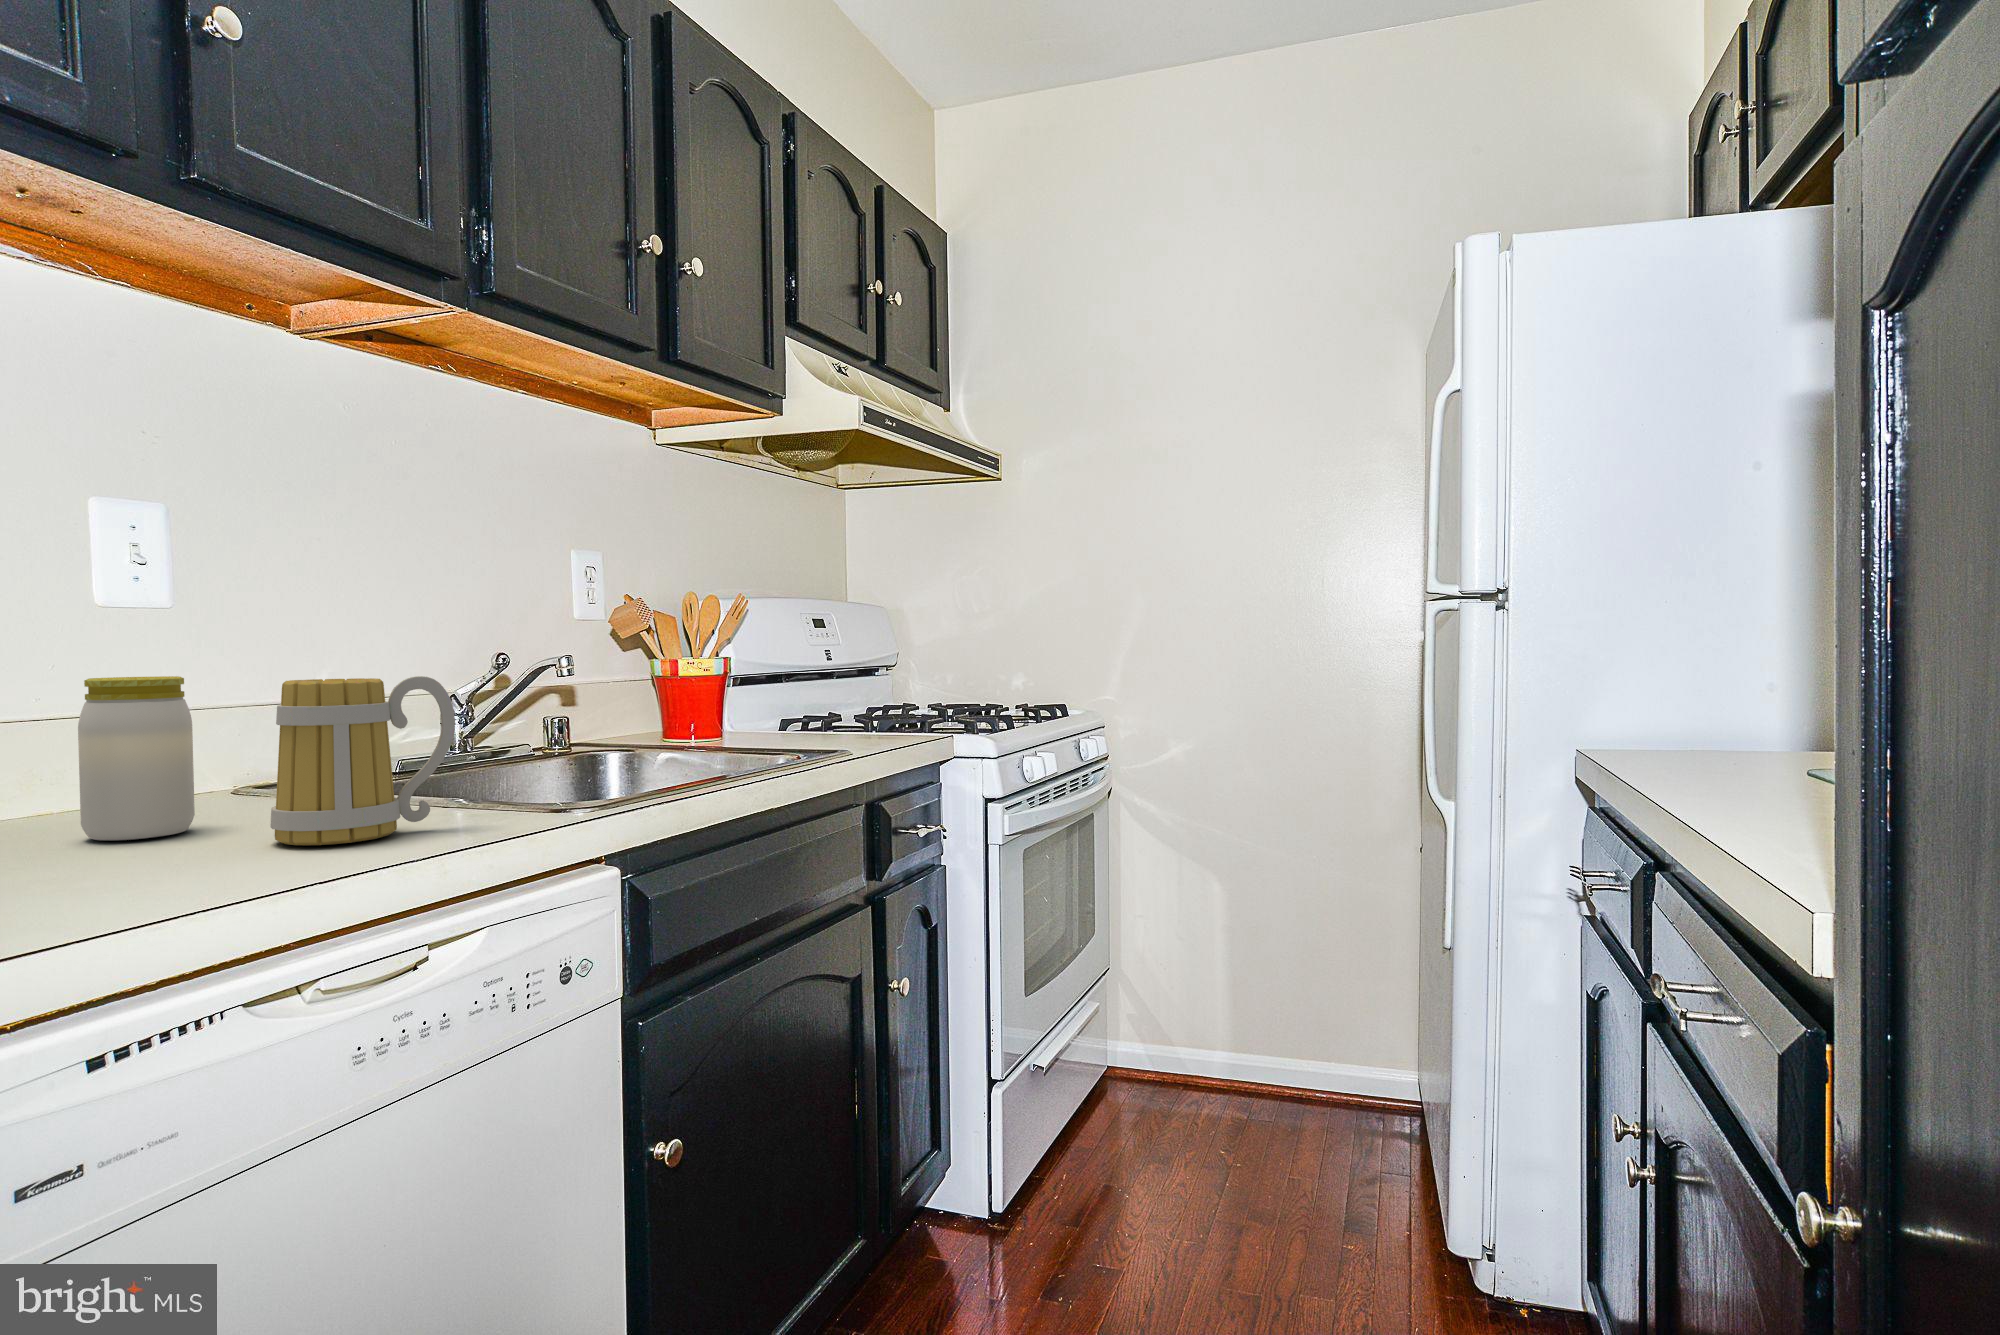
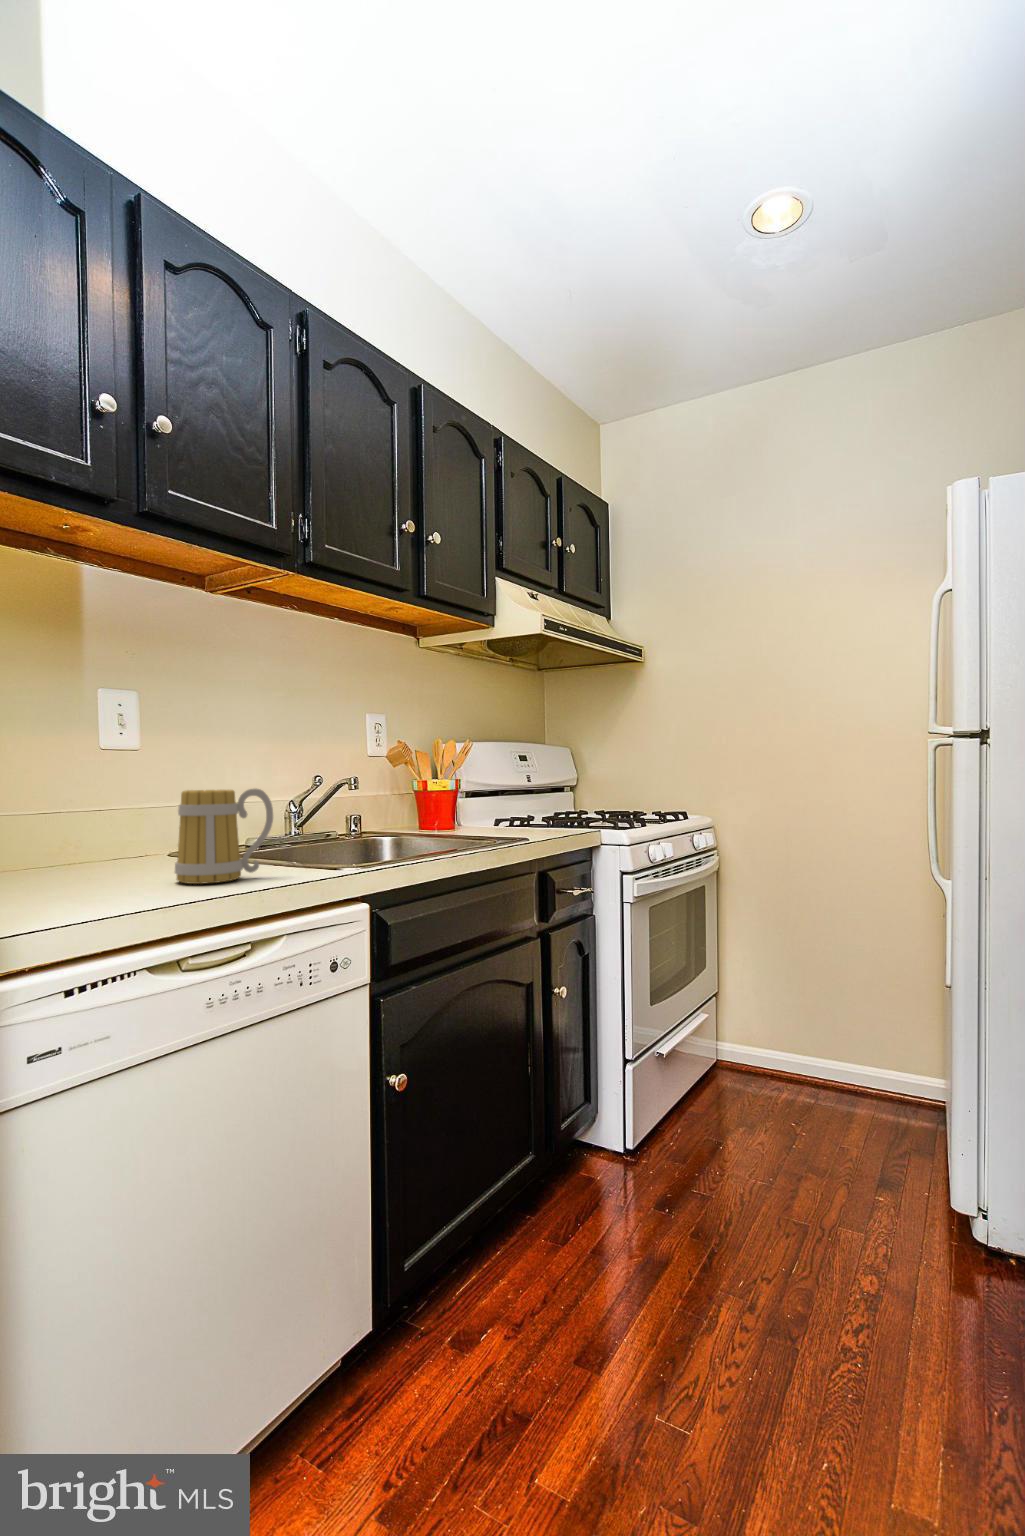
jar: present [78,676,195,840] -> none [84,788,141,878]

